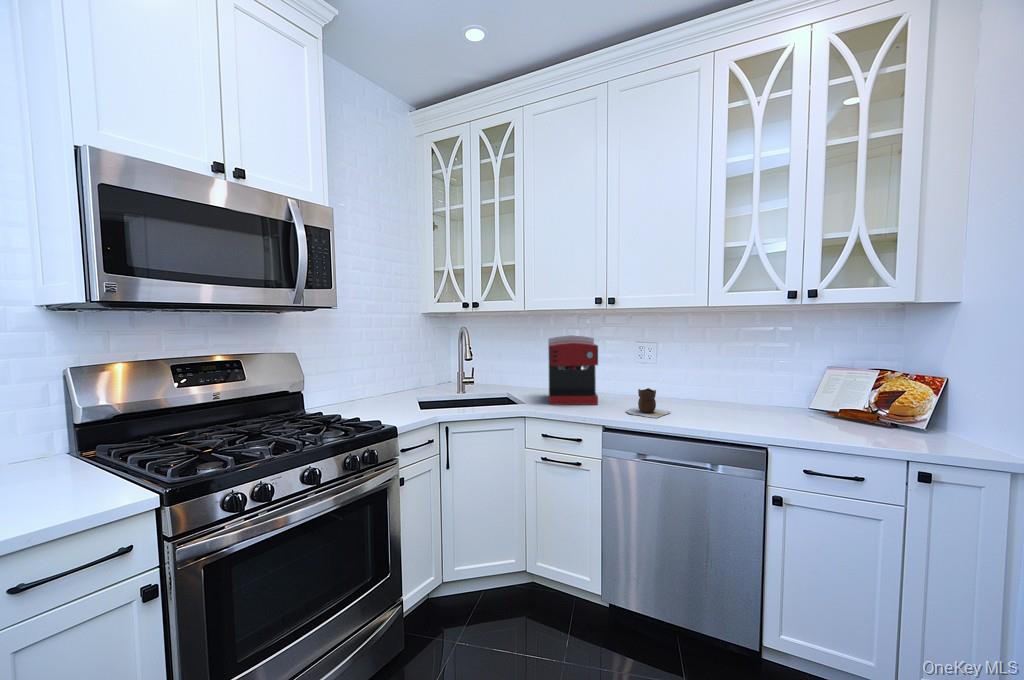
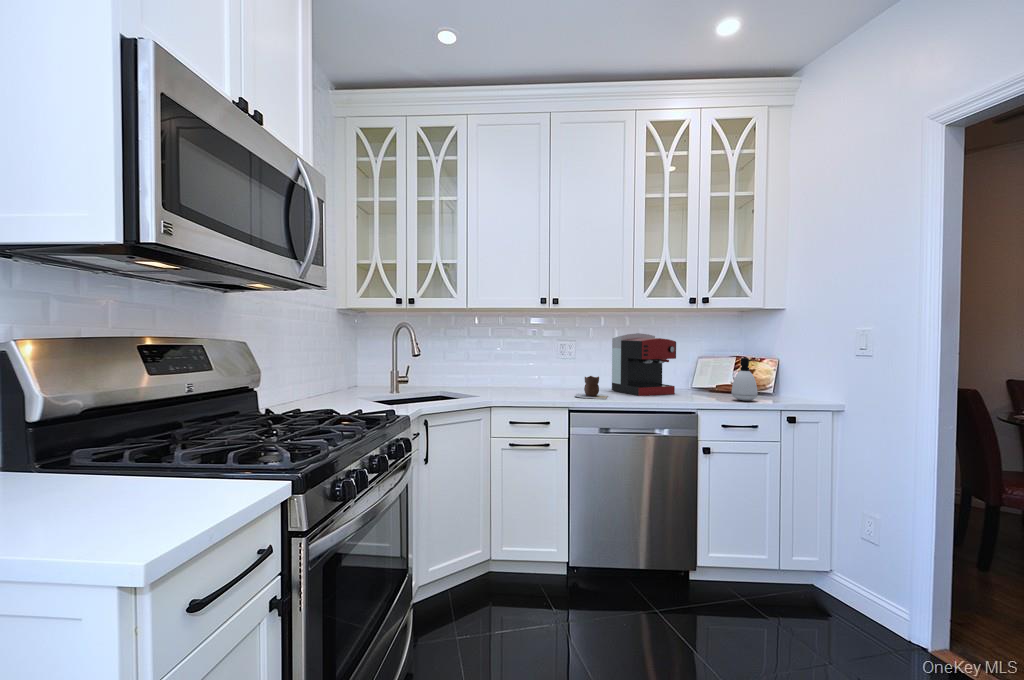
coffee maker: present [548,335,598,405] -> present [612,333,676,396]
soap dispenser: none [839,376,882,438] -> present [732,358,758,401]

